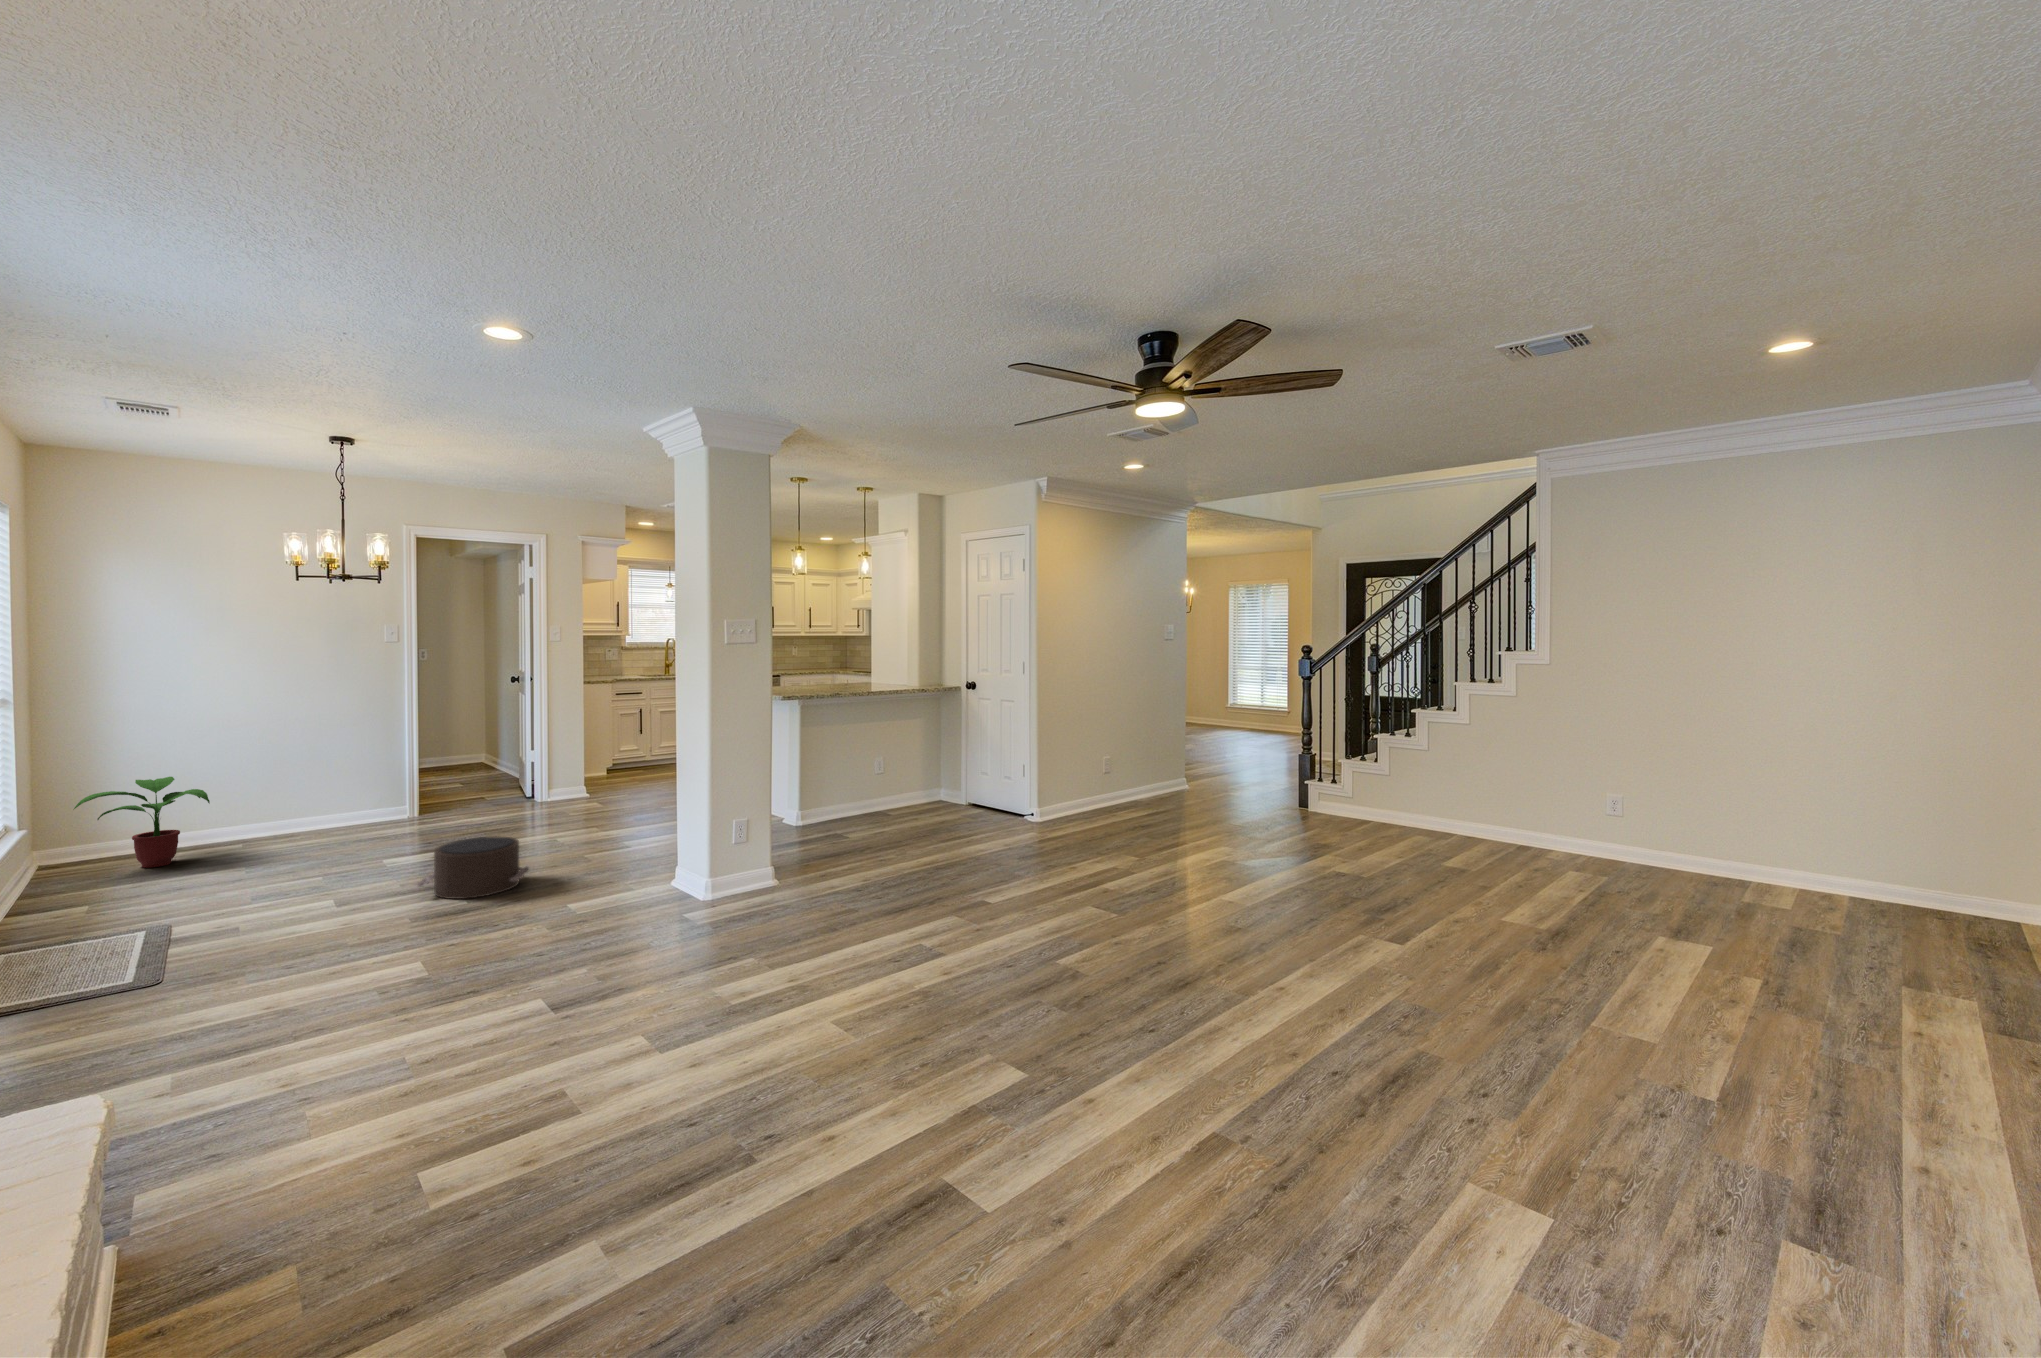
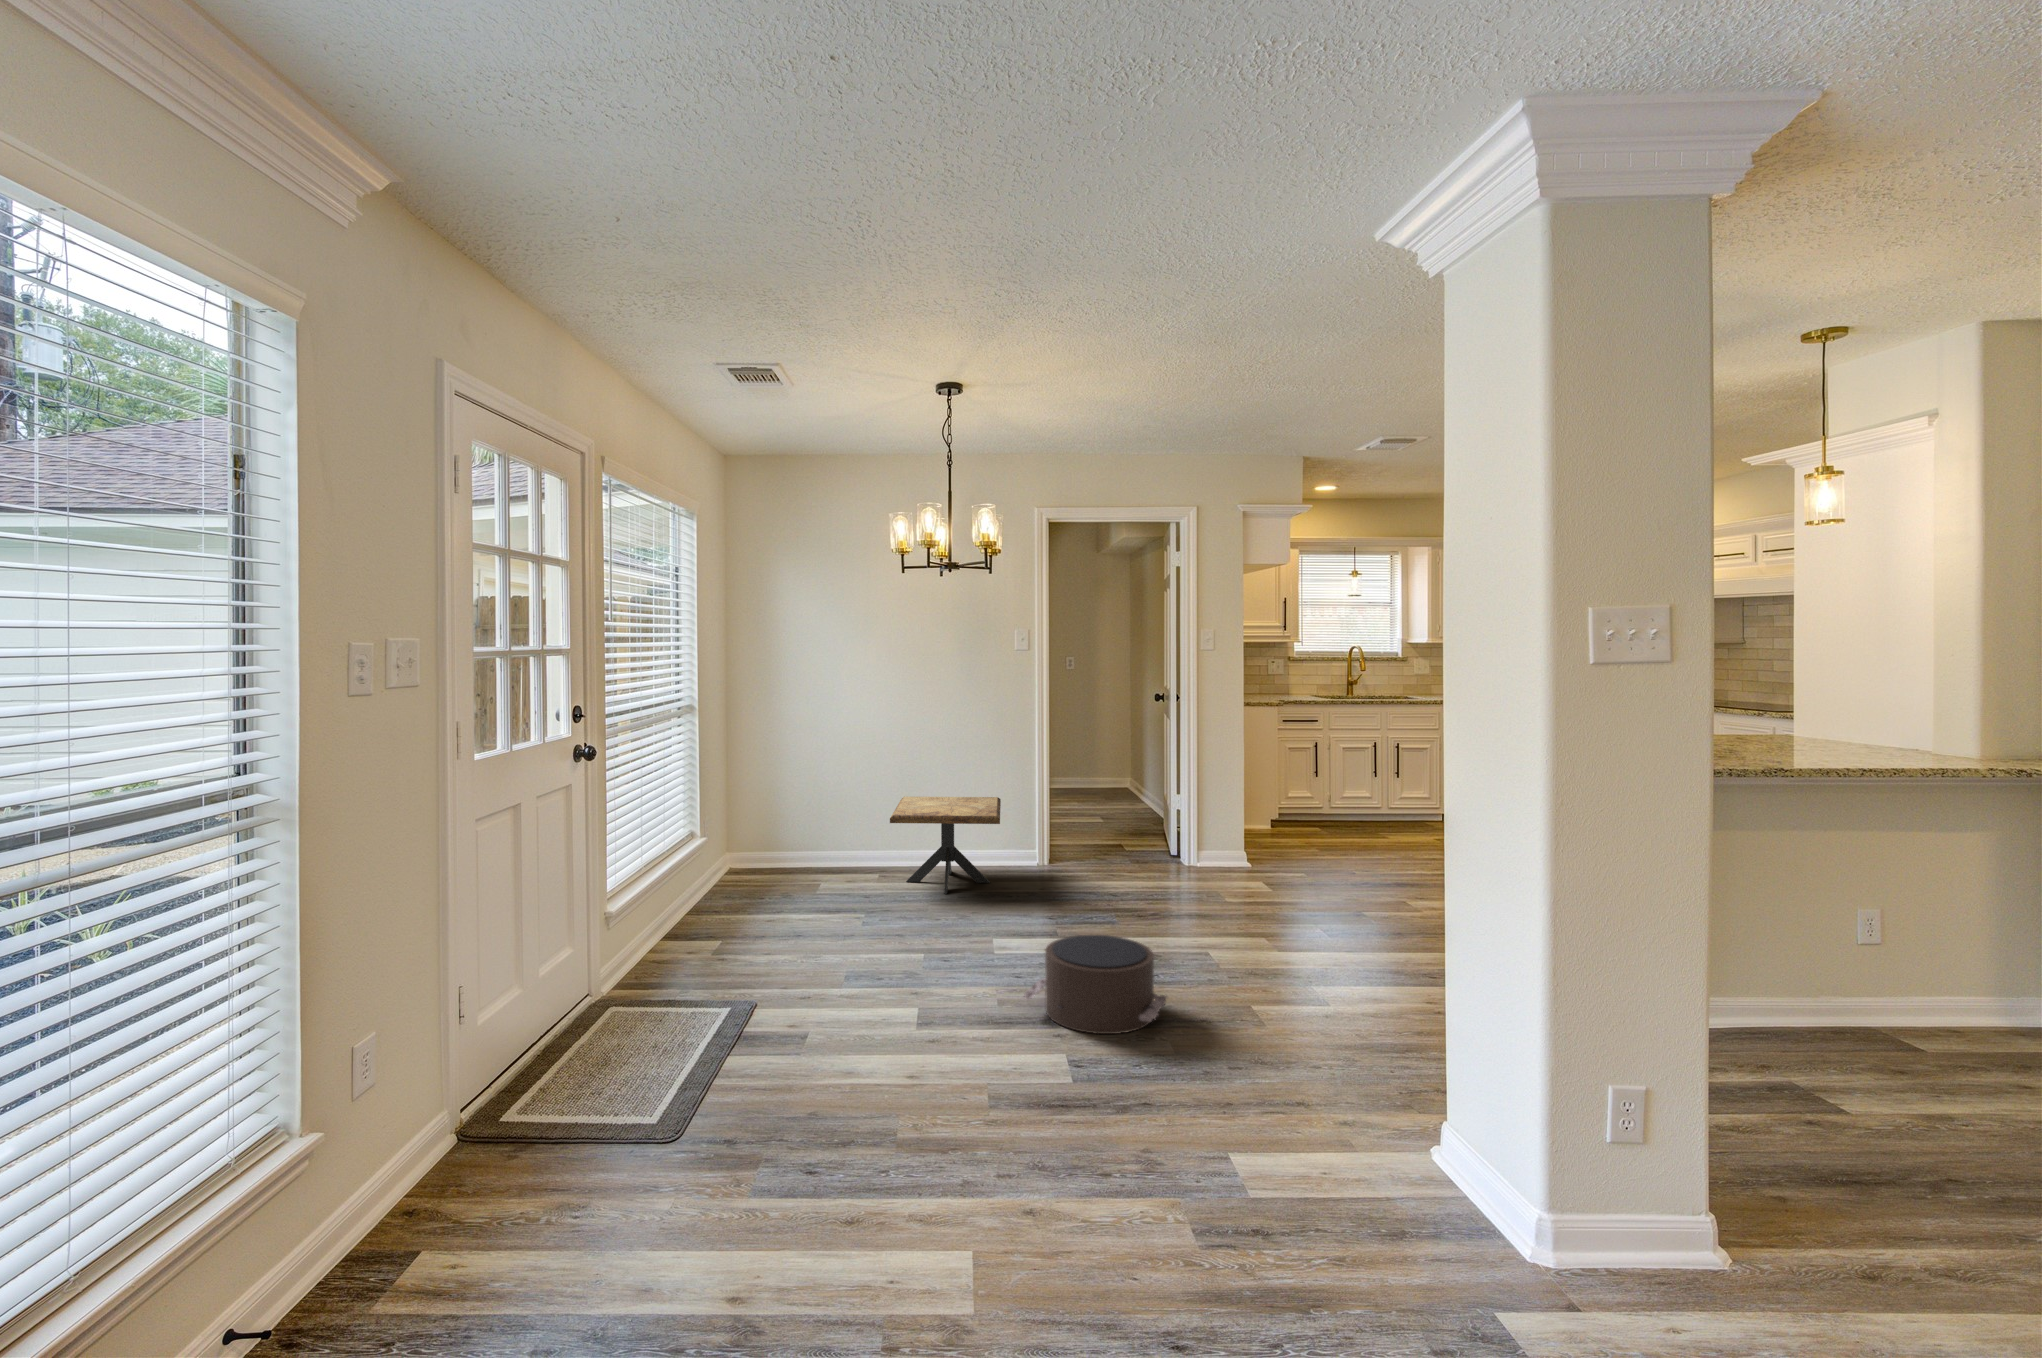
side table: none [260,766,376,848] -> present [890,797,1001,894]
potted plant: present [74,777,210,868] -> none [743,791,848,889]

